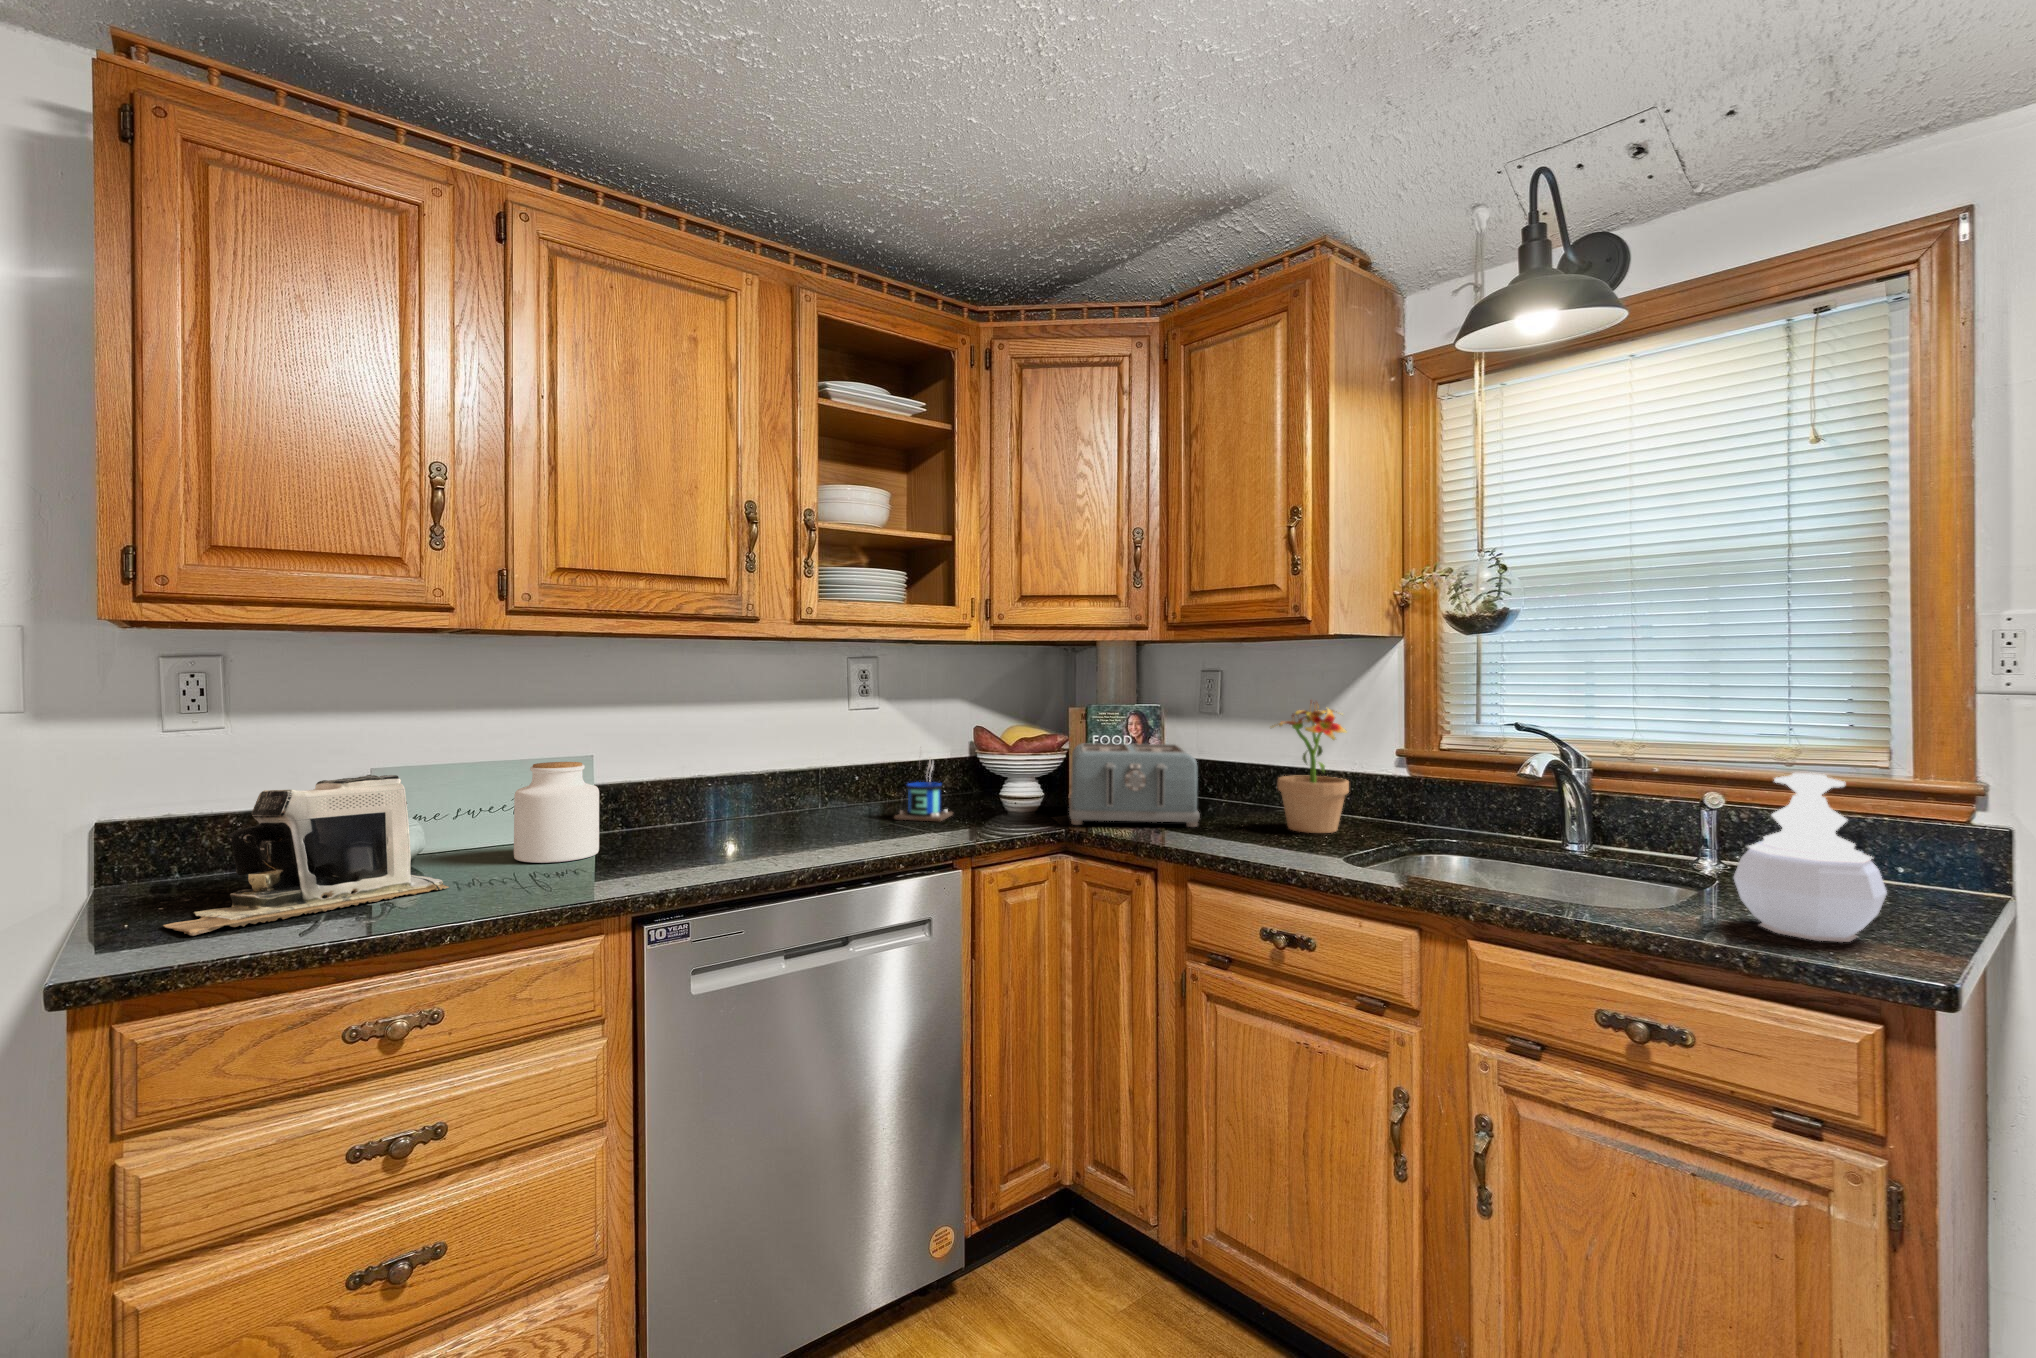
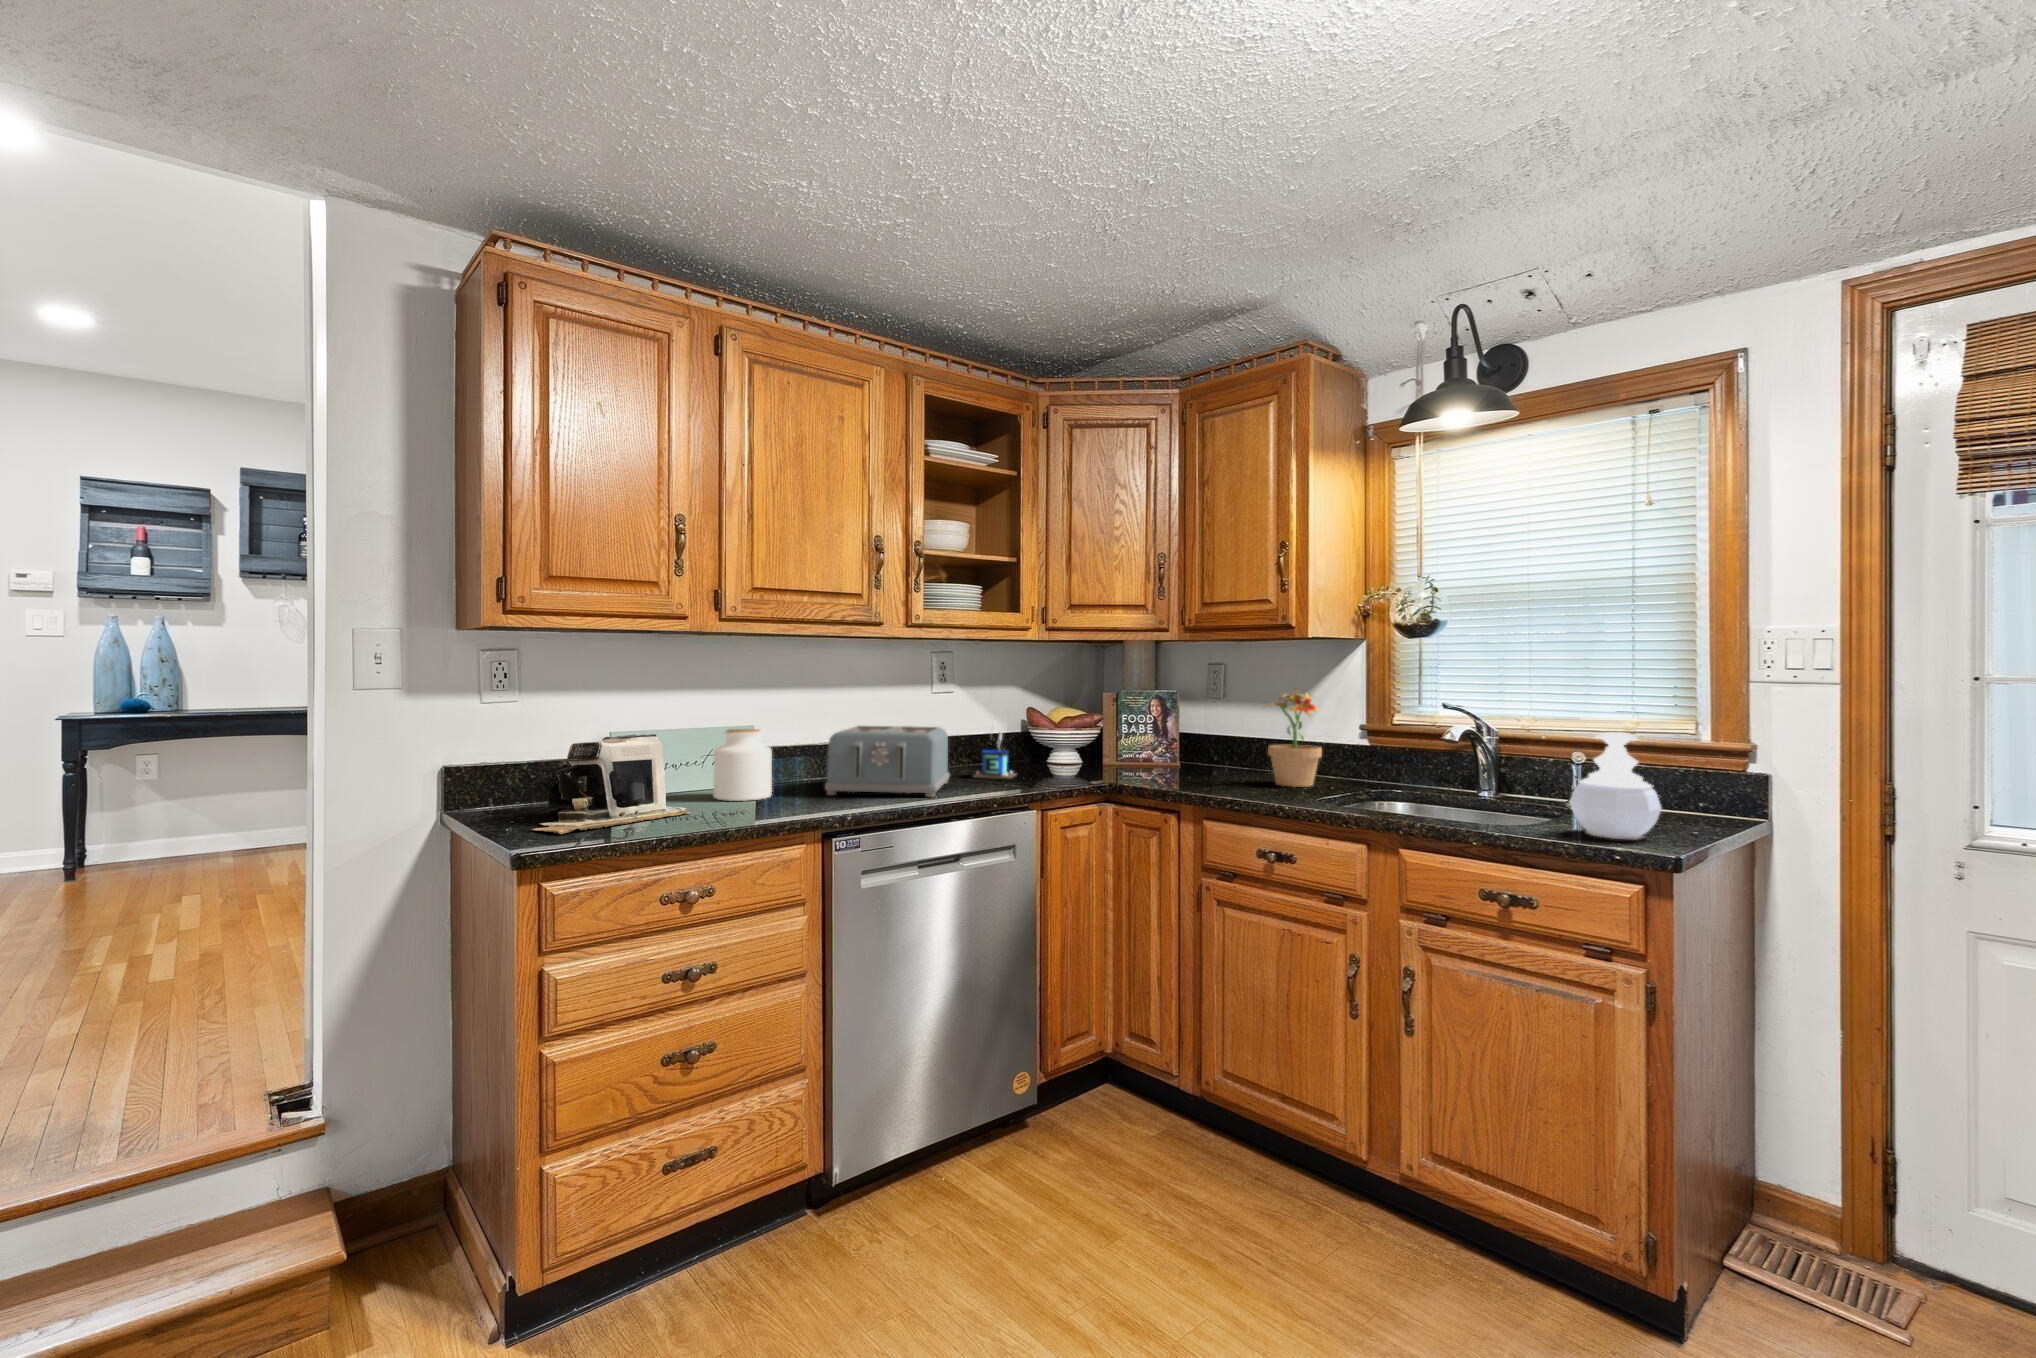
toaster: present [1069,743,1200,827] -> present [825,725,950,797]

